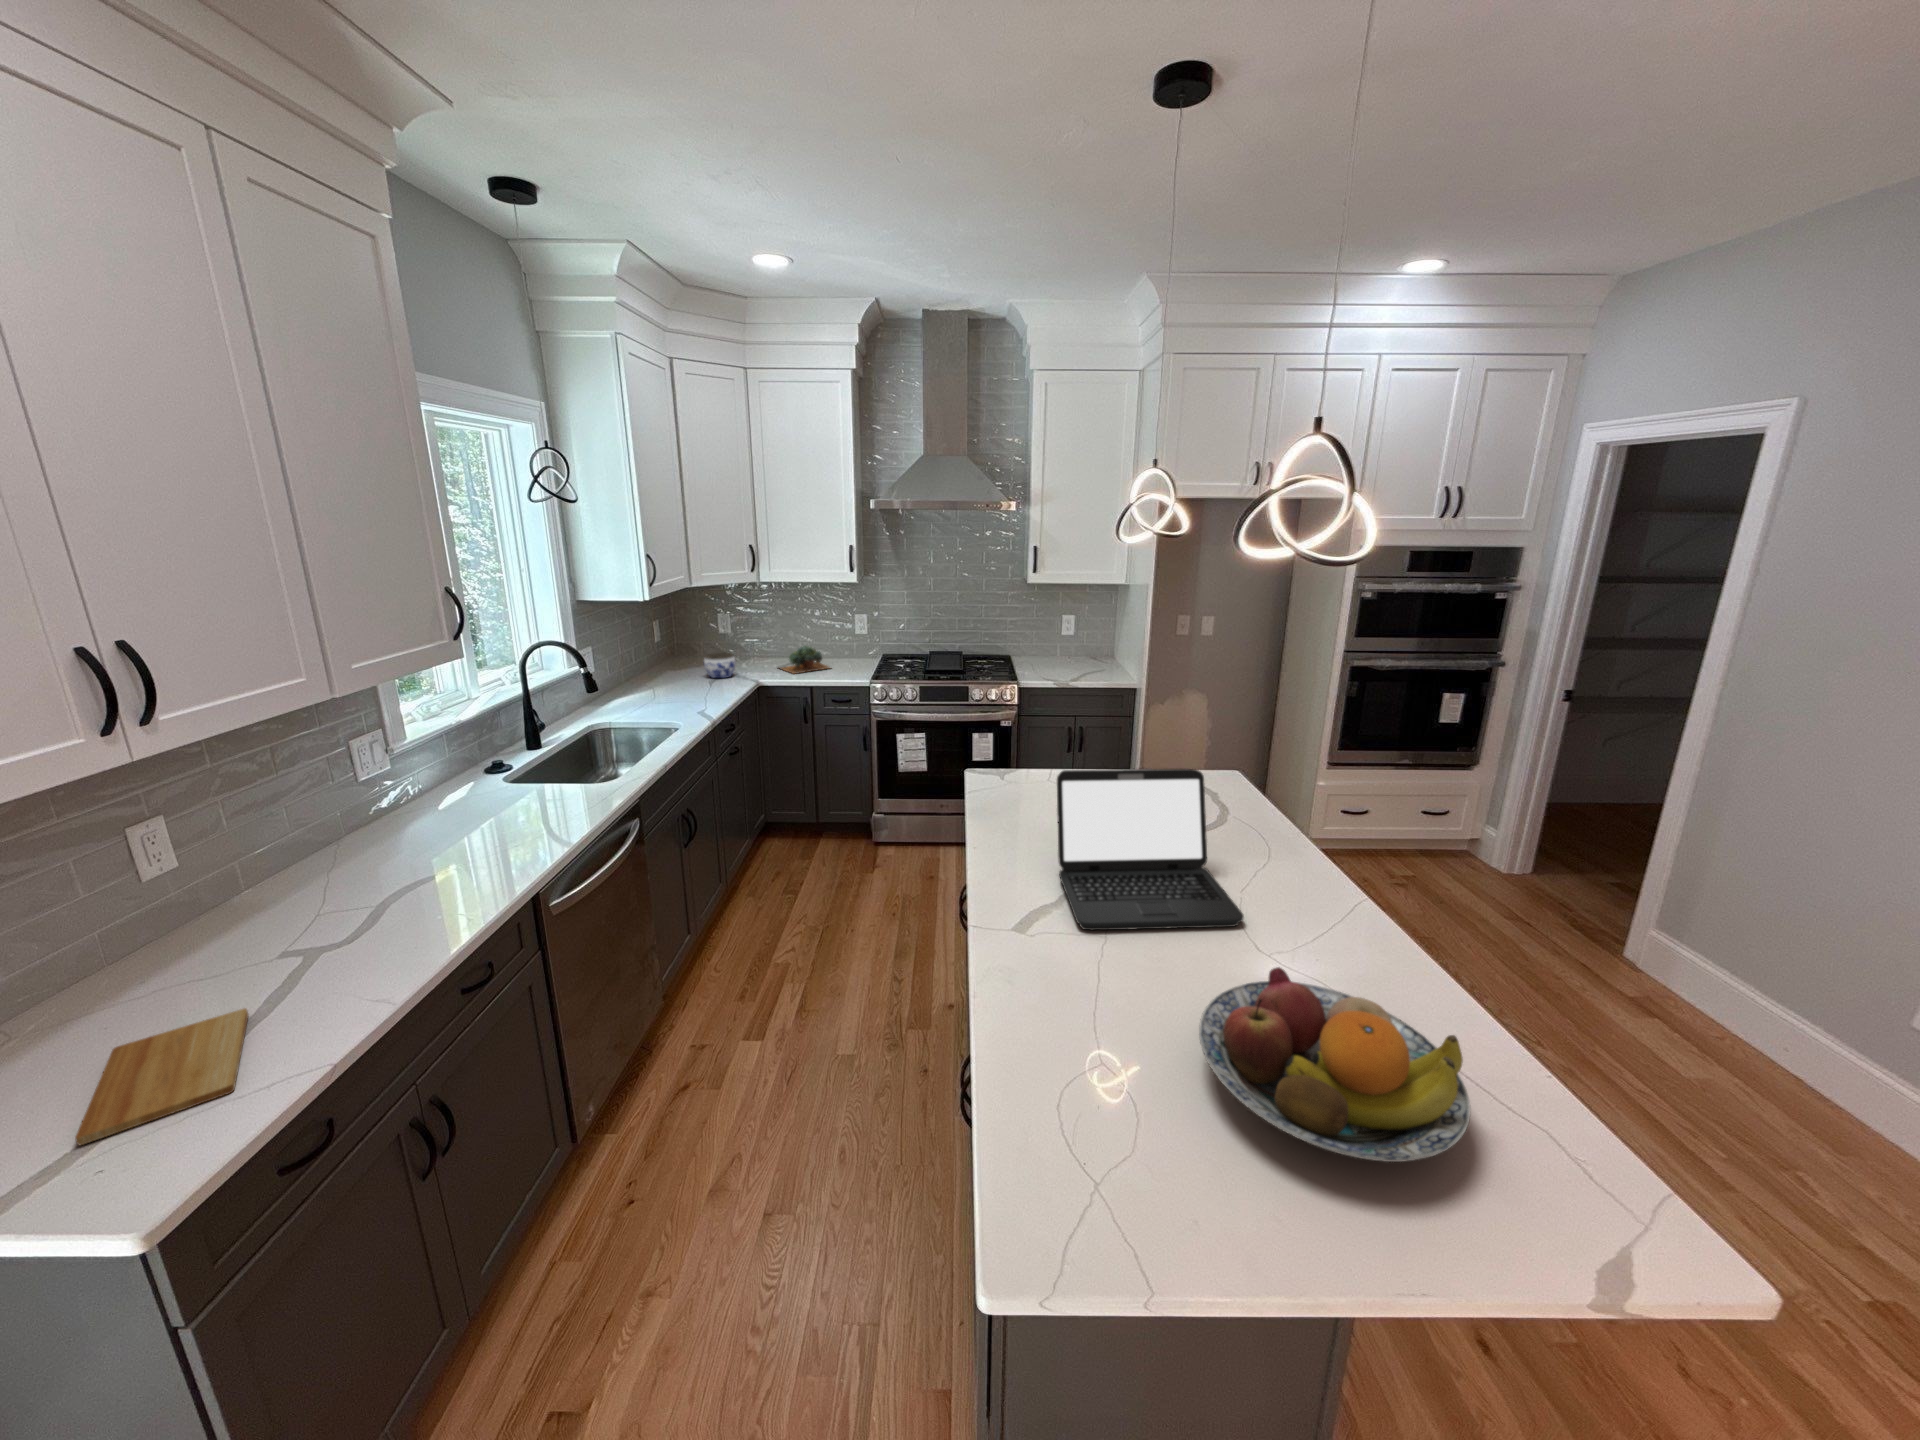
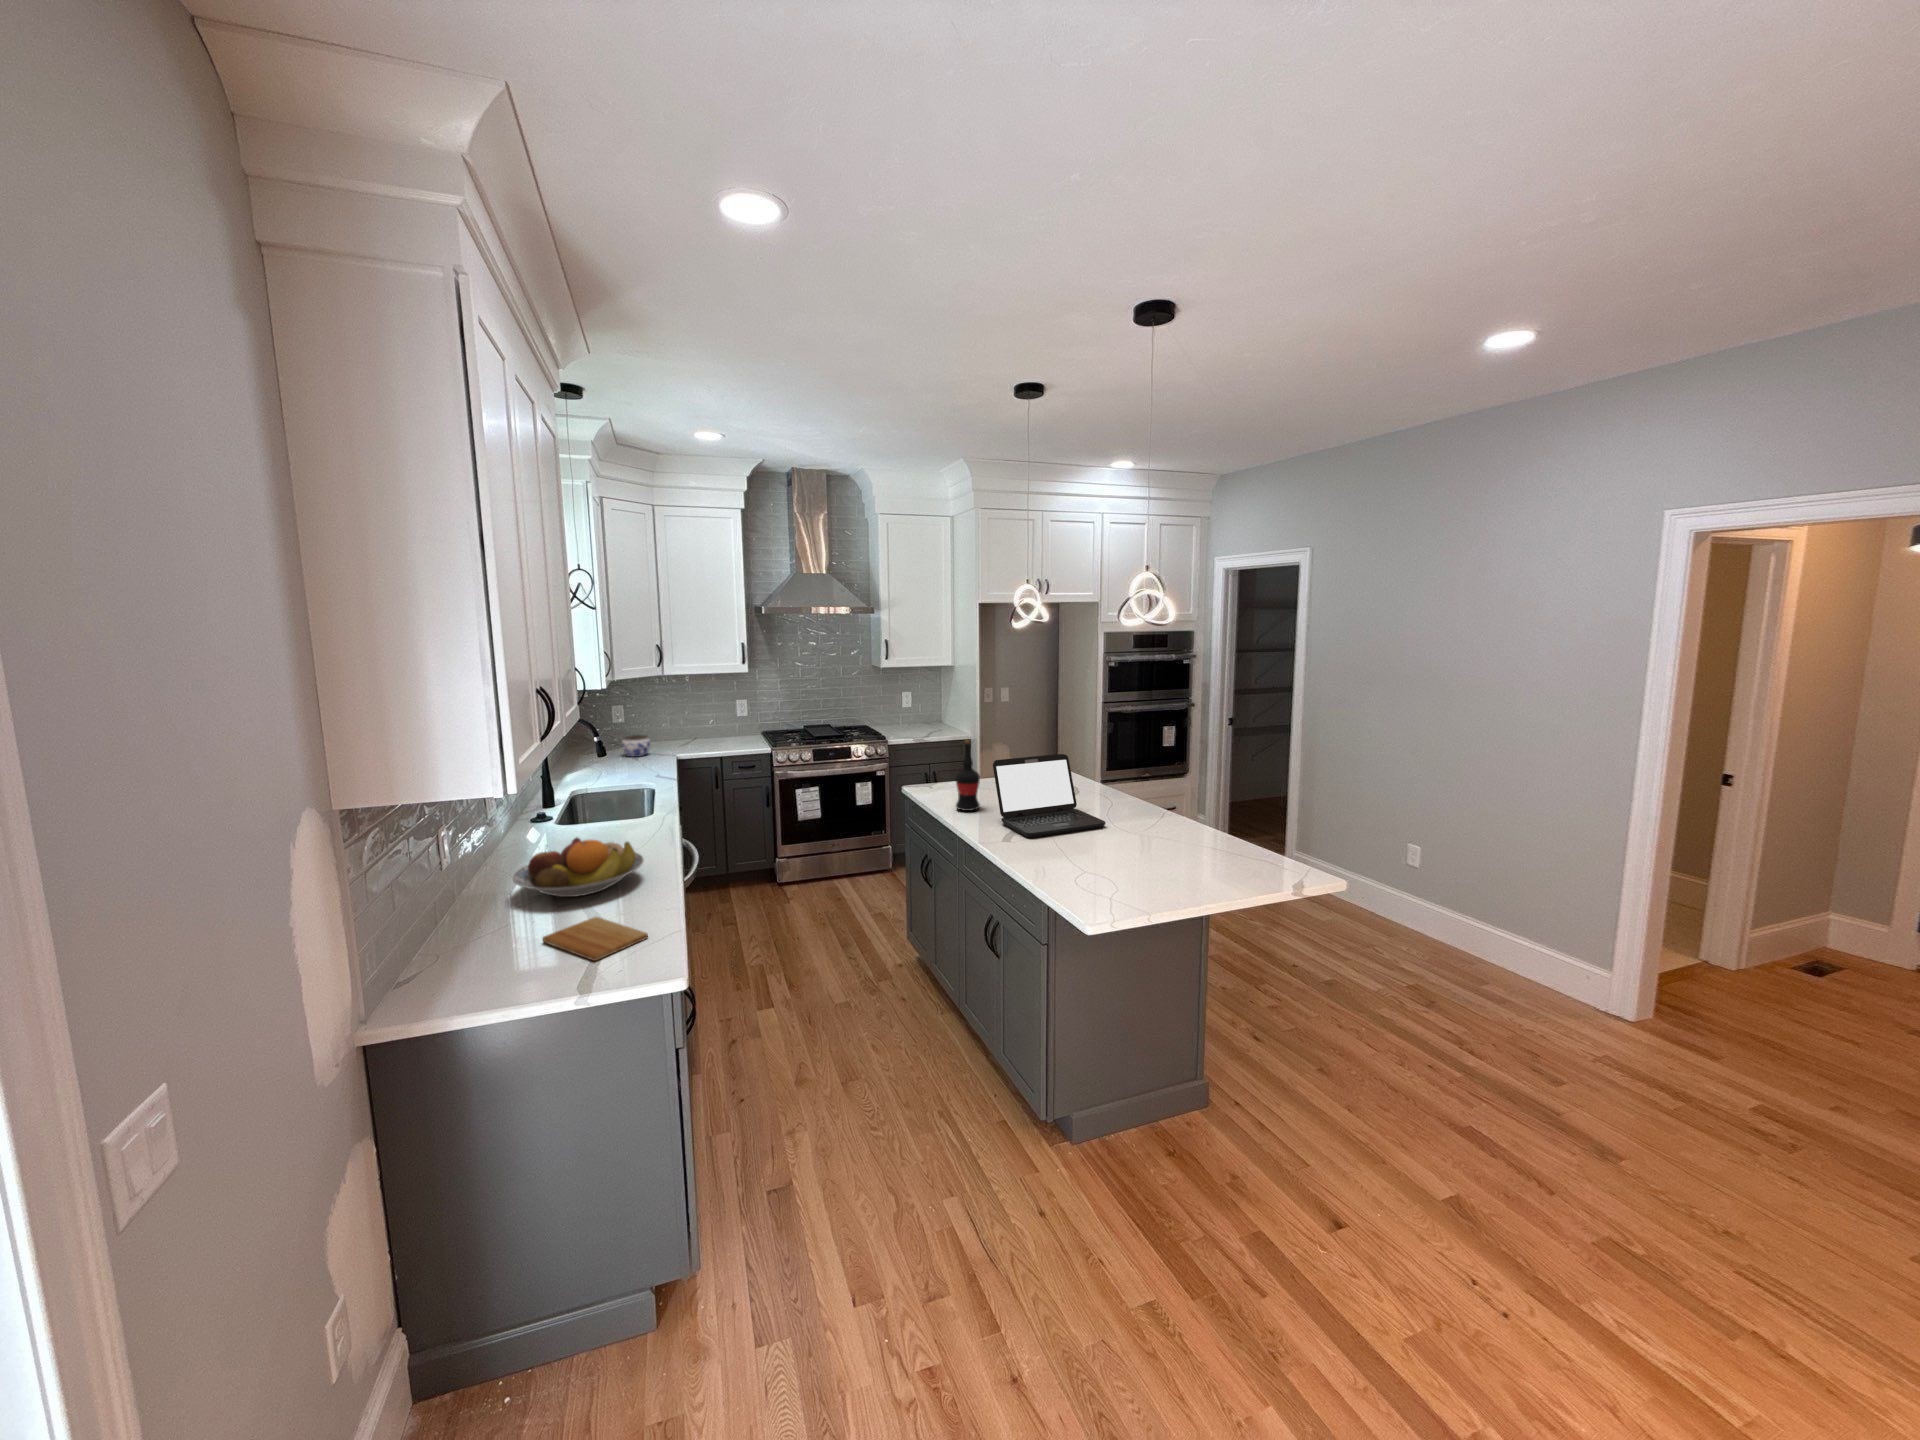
succulent plant: present [779,646,830,674] -> none [679,726,728,749]
wine bottle: none [1013,724,1054,837] -> present [956,740,980,811]
fruit bowl: present [1199,967,1471,1162] -> present [512,838,644,897]

